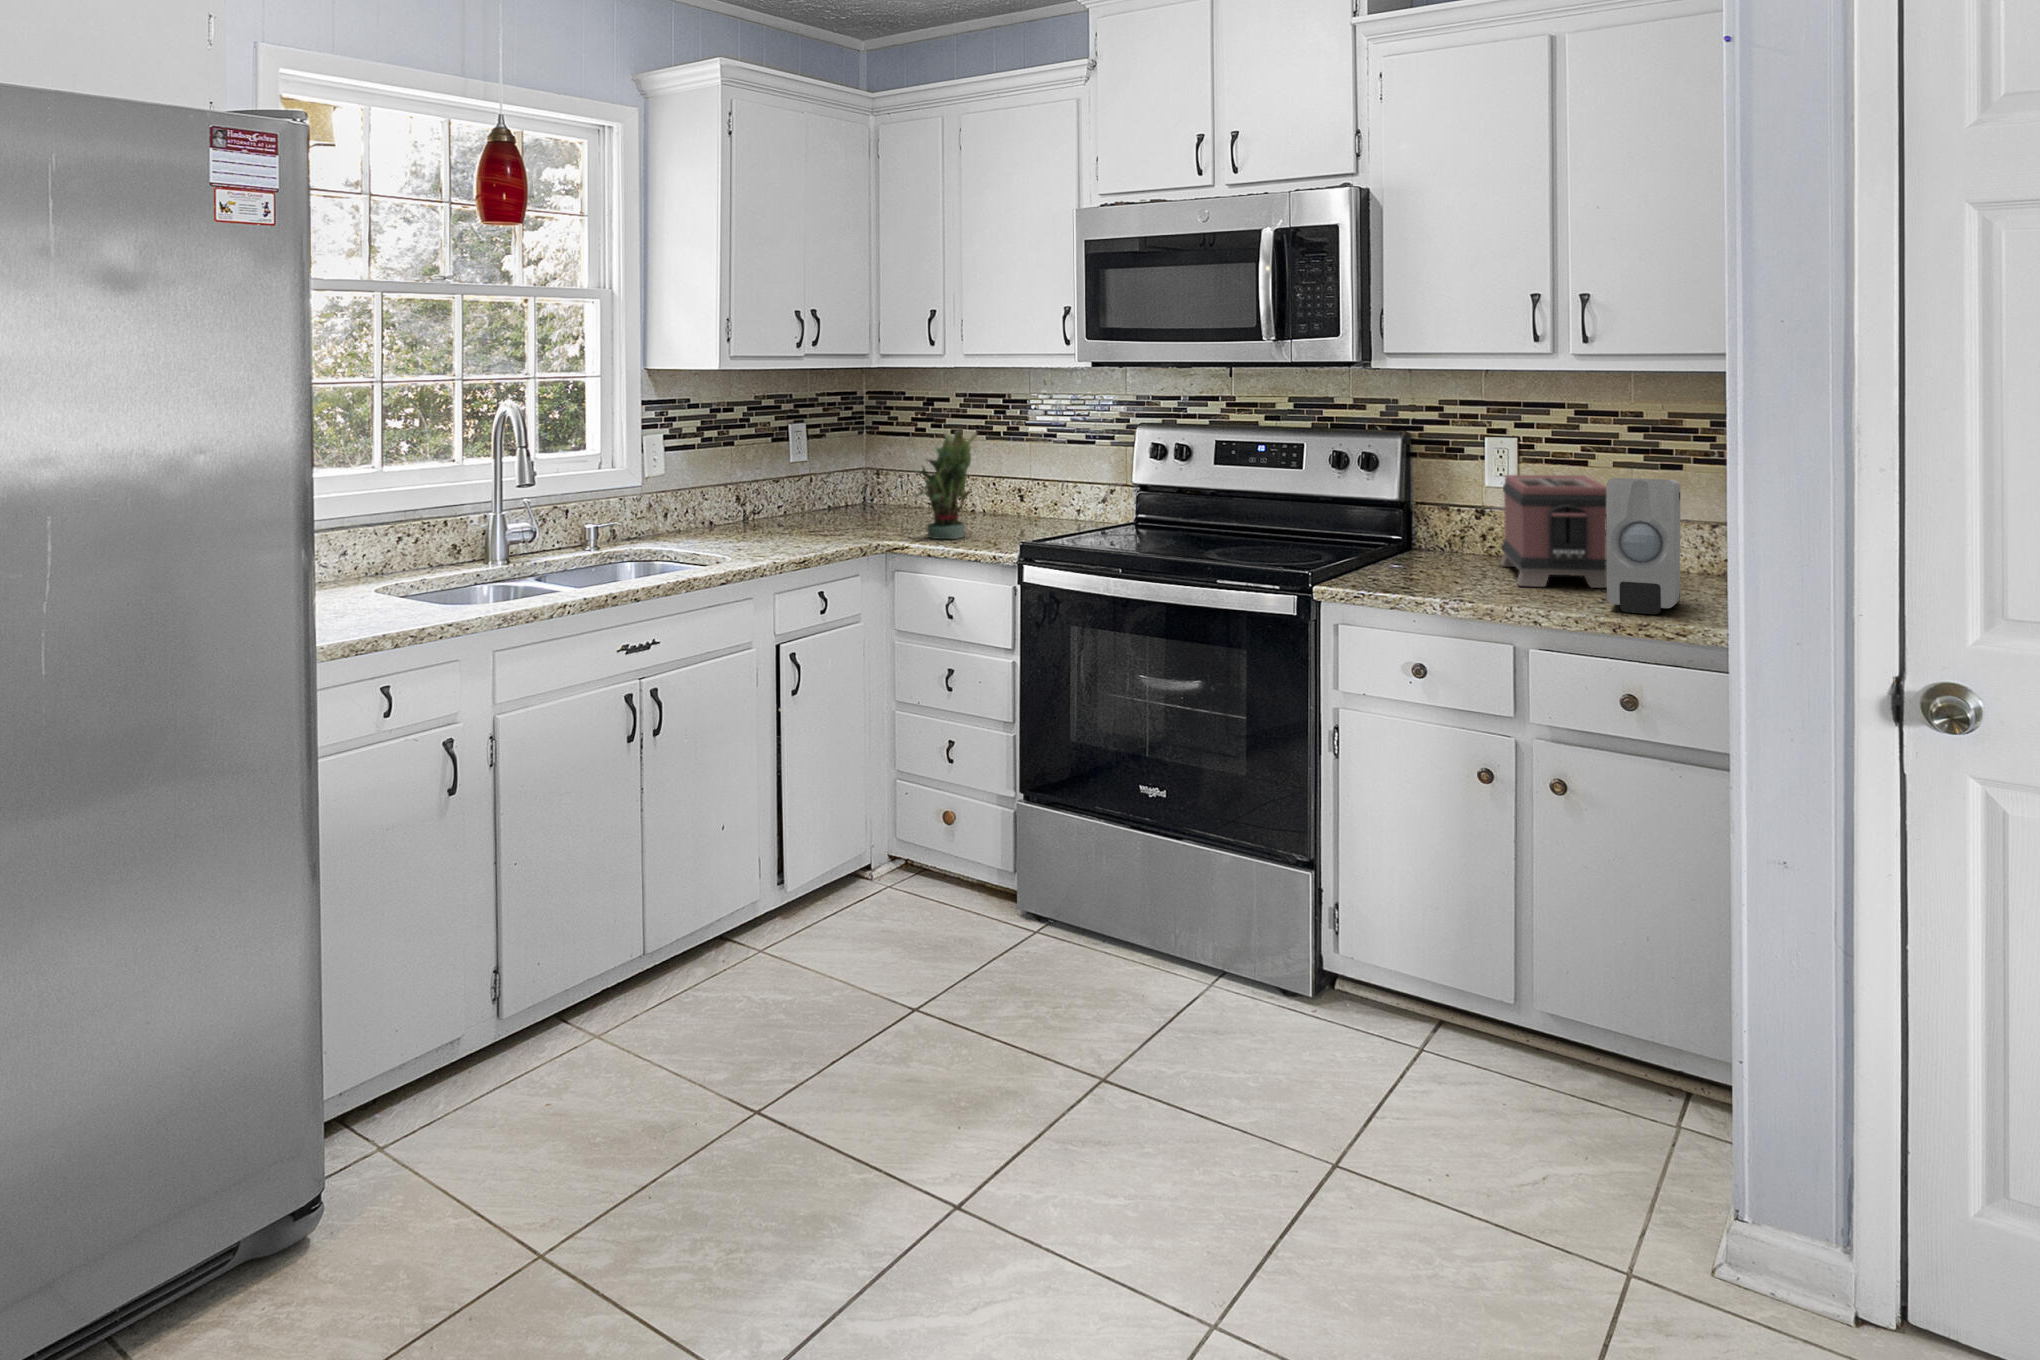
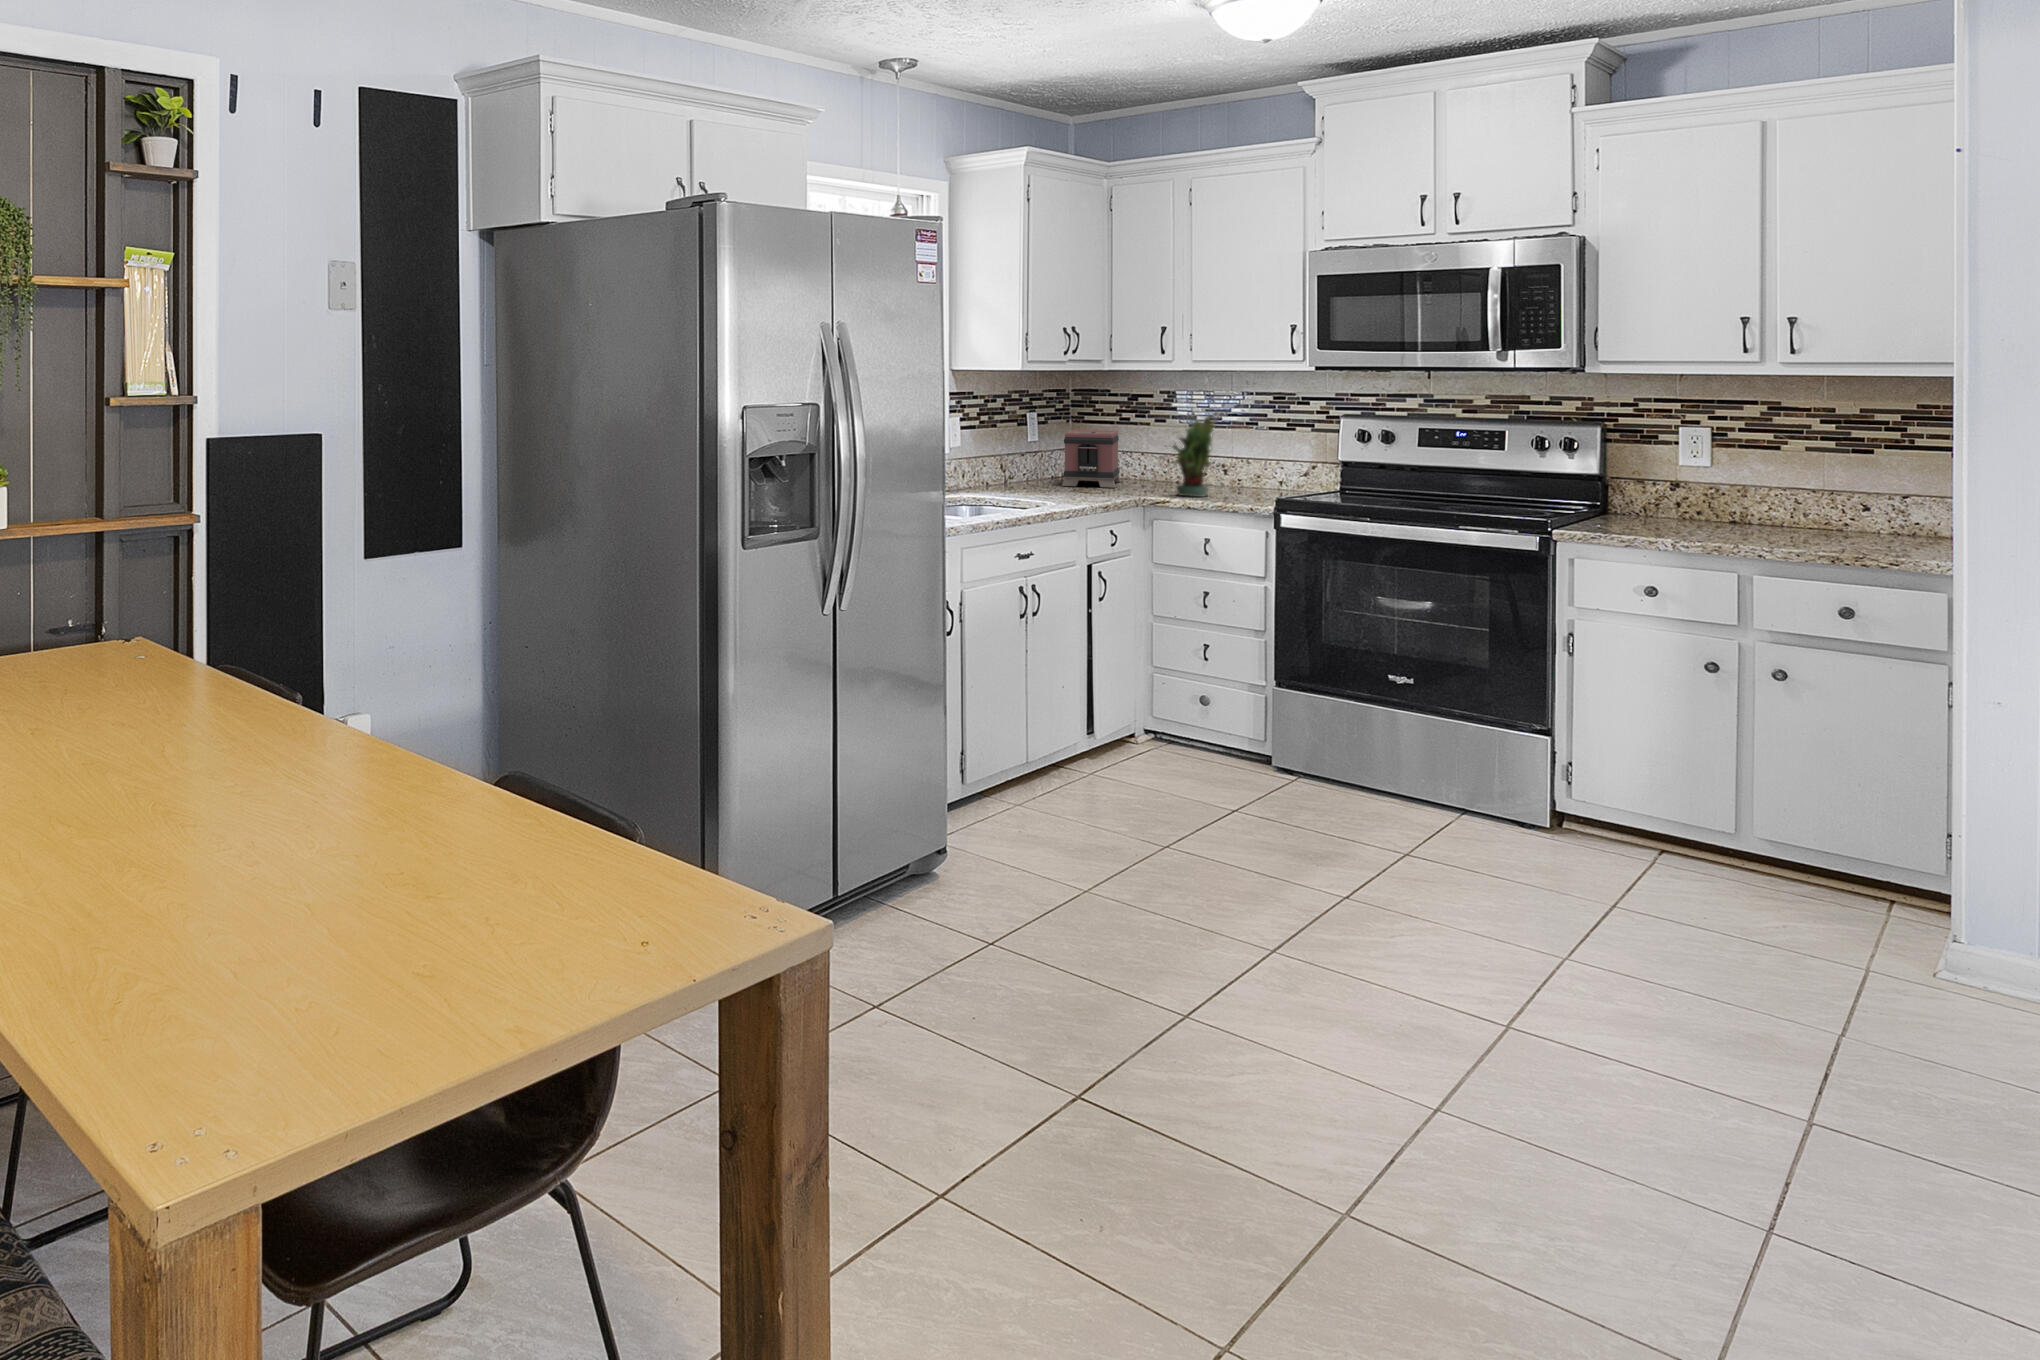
toaster: present [1500,475,1607,588] -> present [1062,430,1121,488]
soap dispenser: present [1606,478,1680,614] -> none [1827,452,1890,552]

